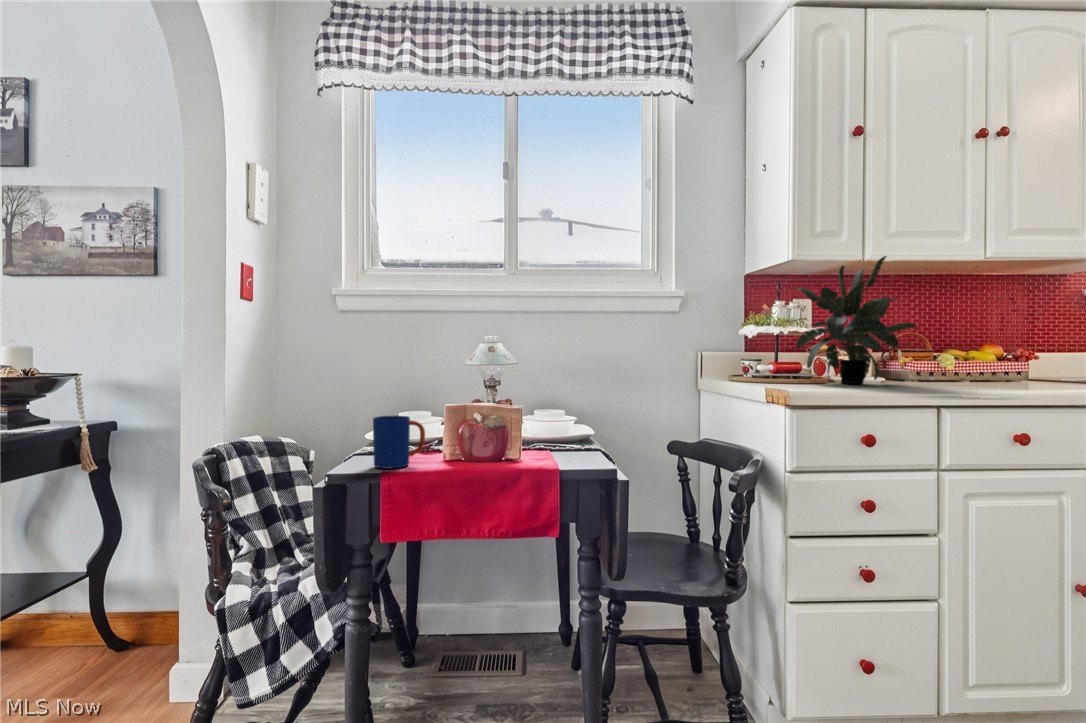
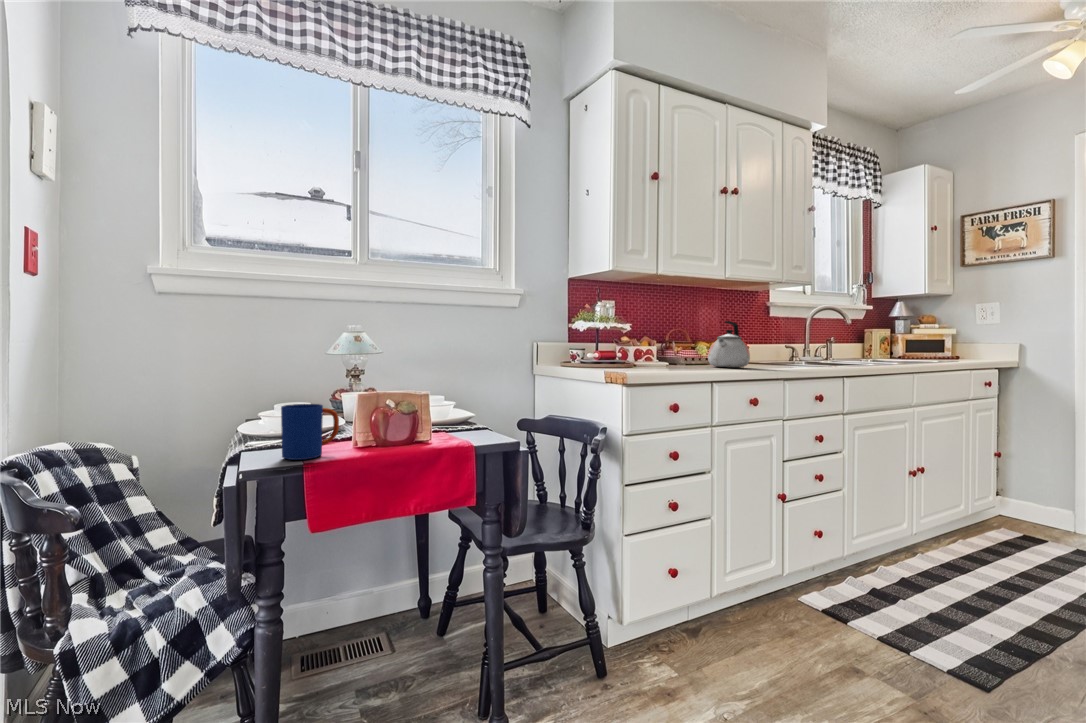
potted plant: present [796,256,917,384] -> none [612,272,698,368]
kettle: none [953,318,1024,384] -> present [708,321,750,368]

